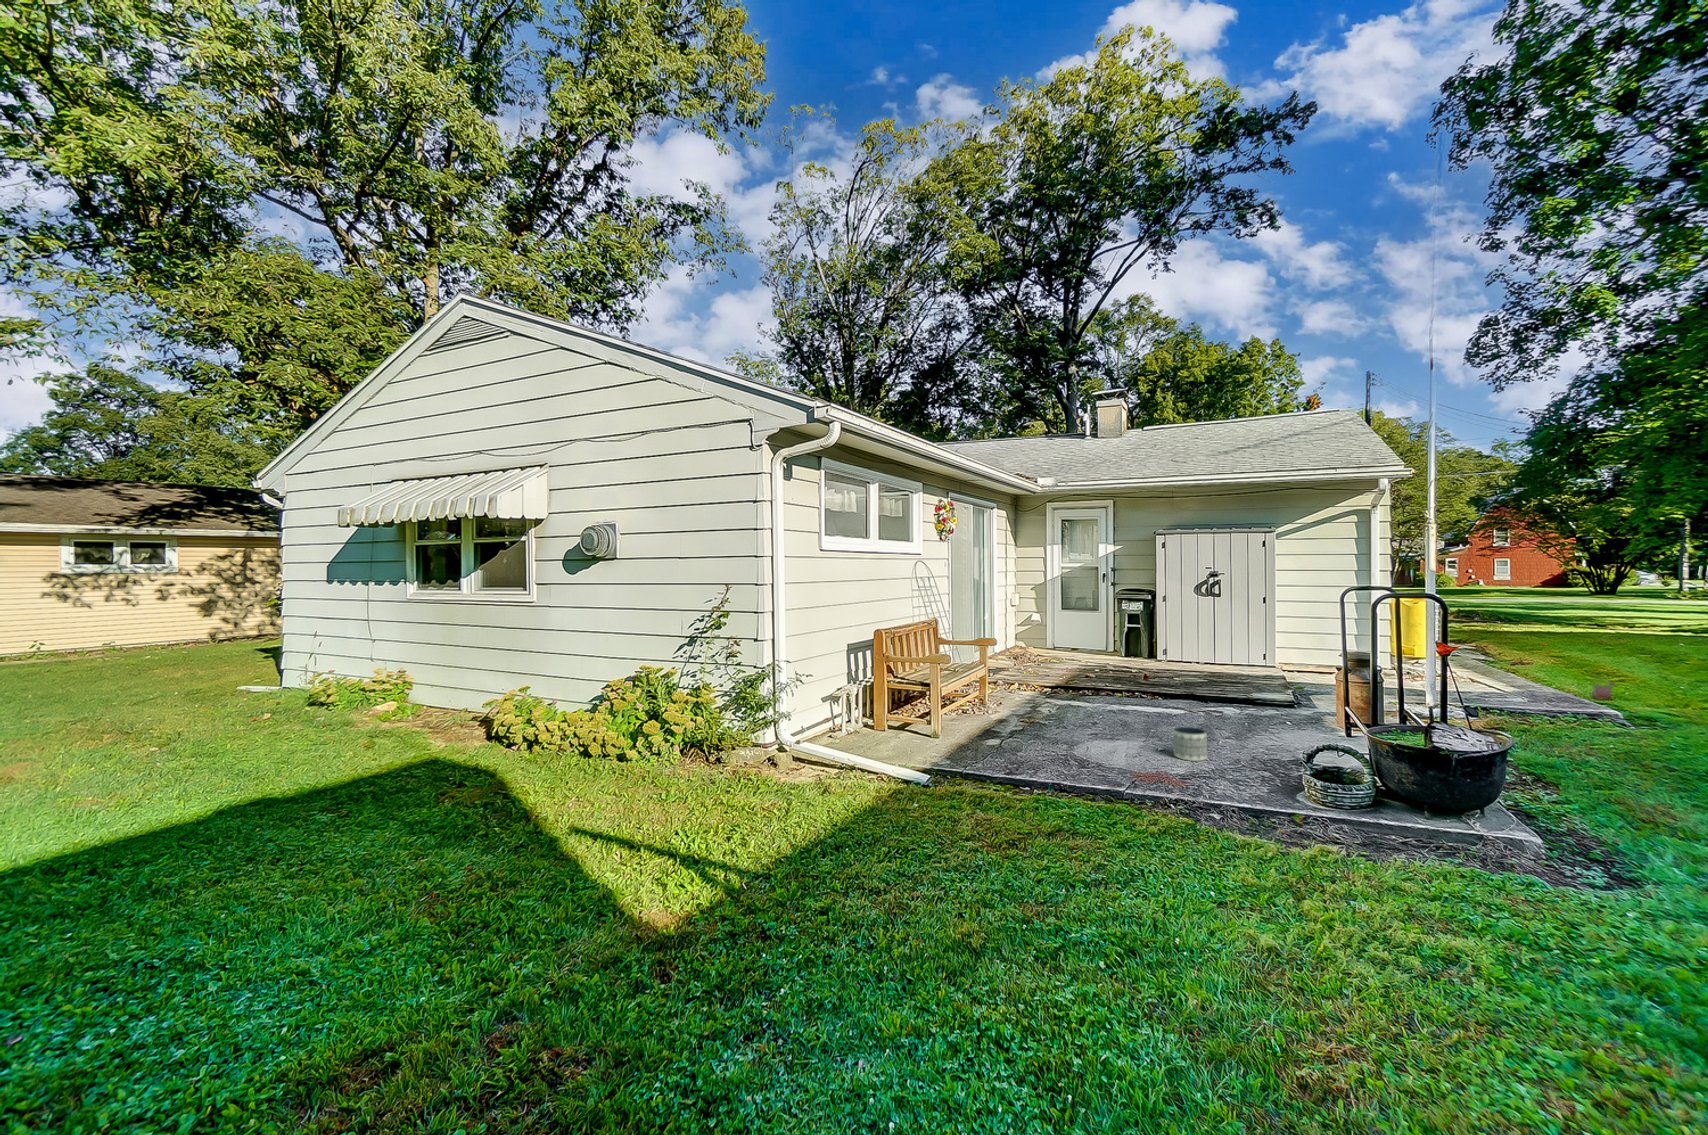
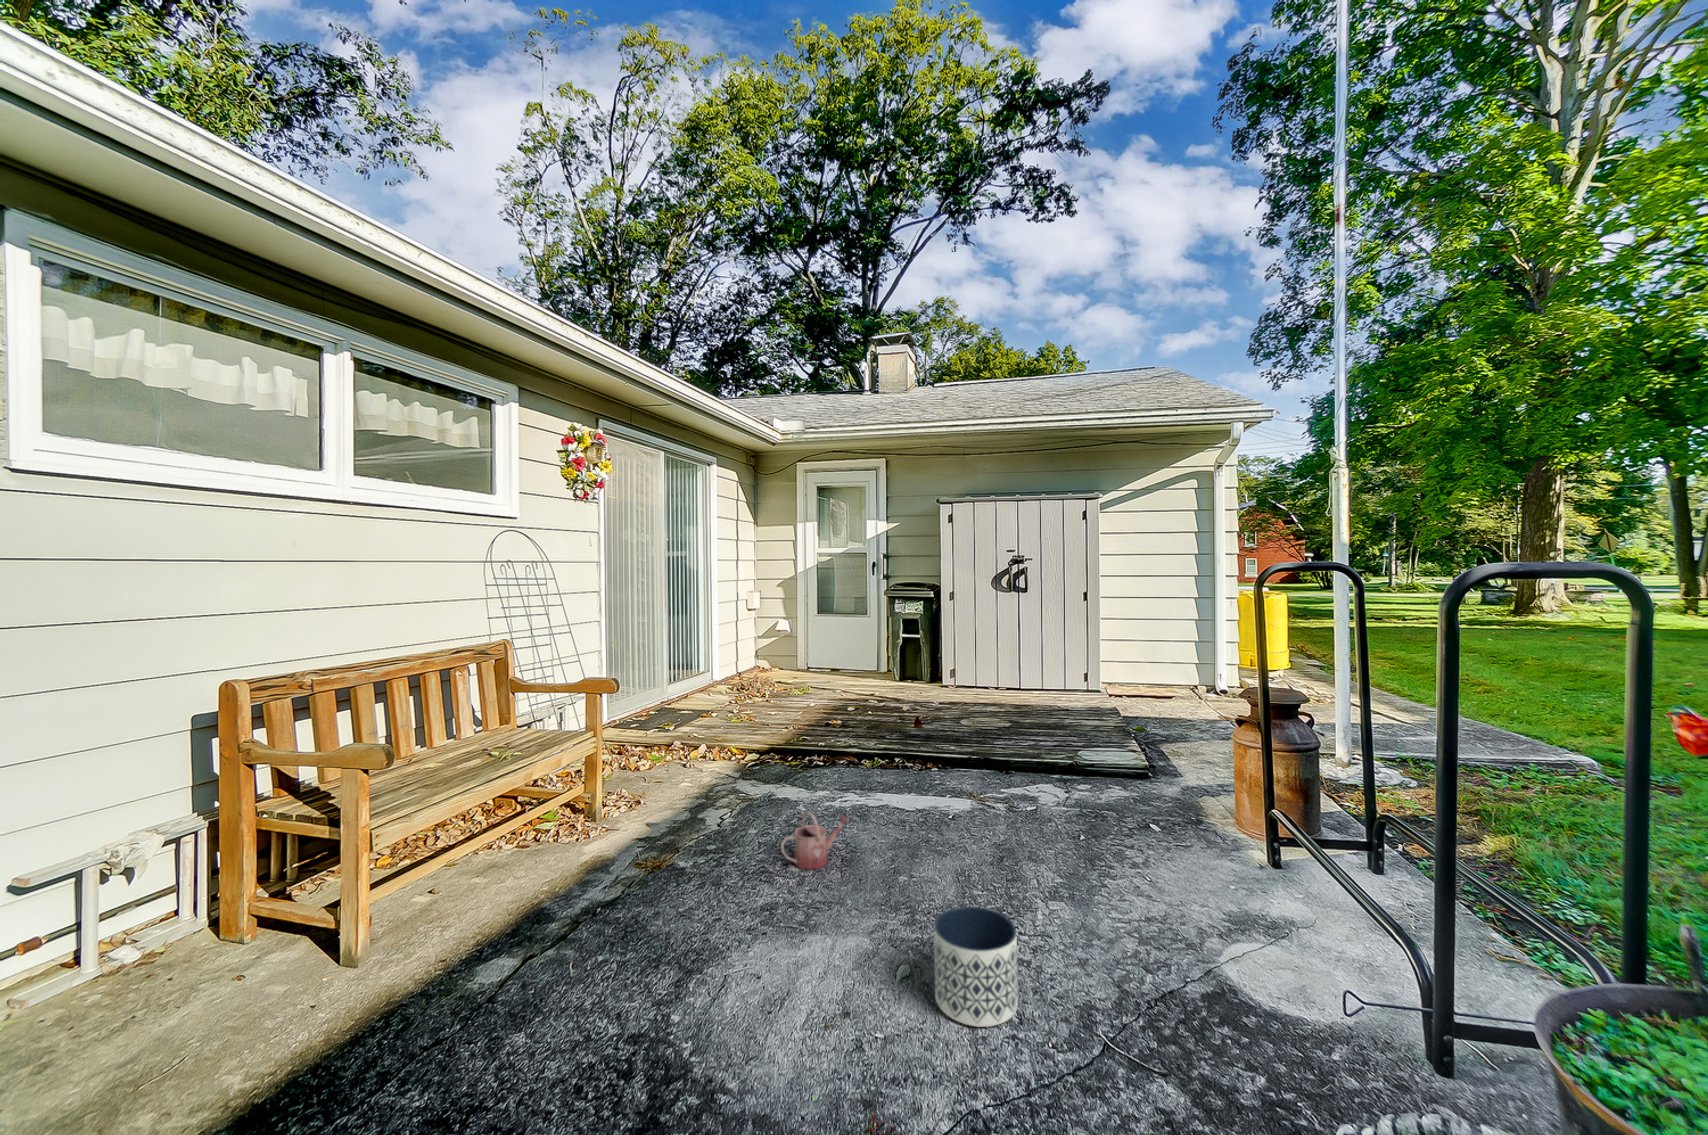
watering can: present [1592,682,1615,700] -> present [781,812,850,870]

